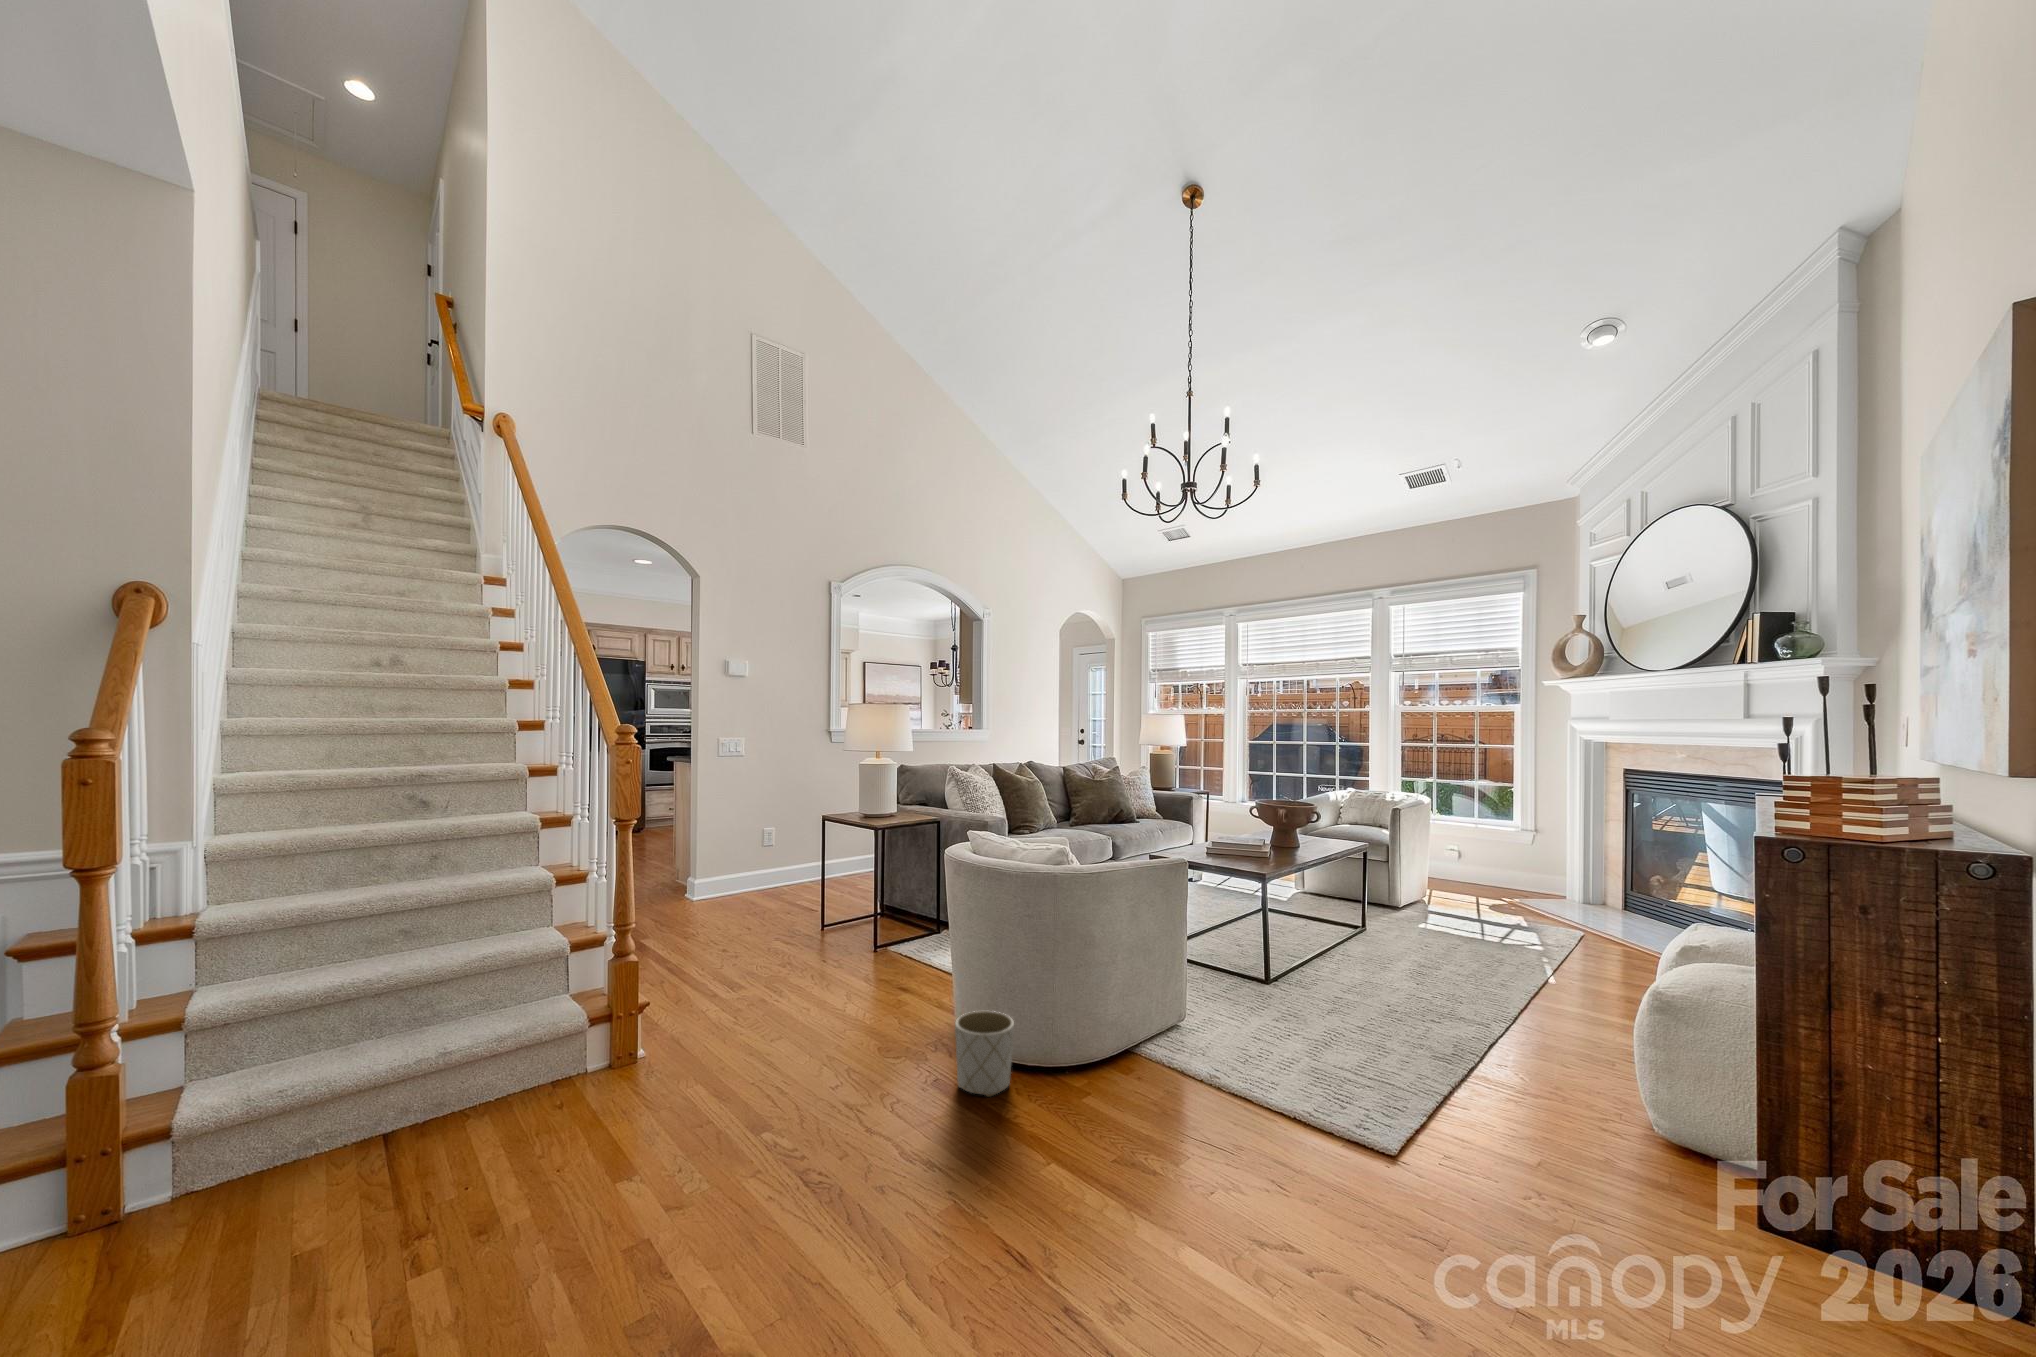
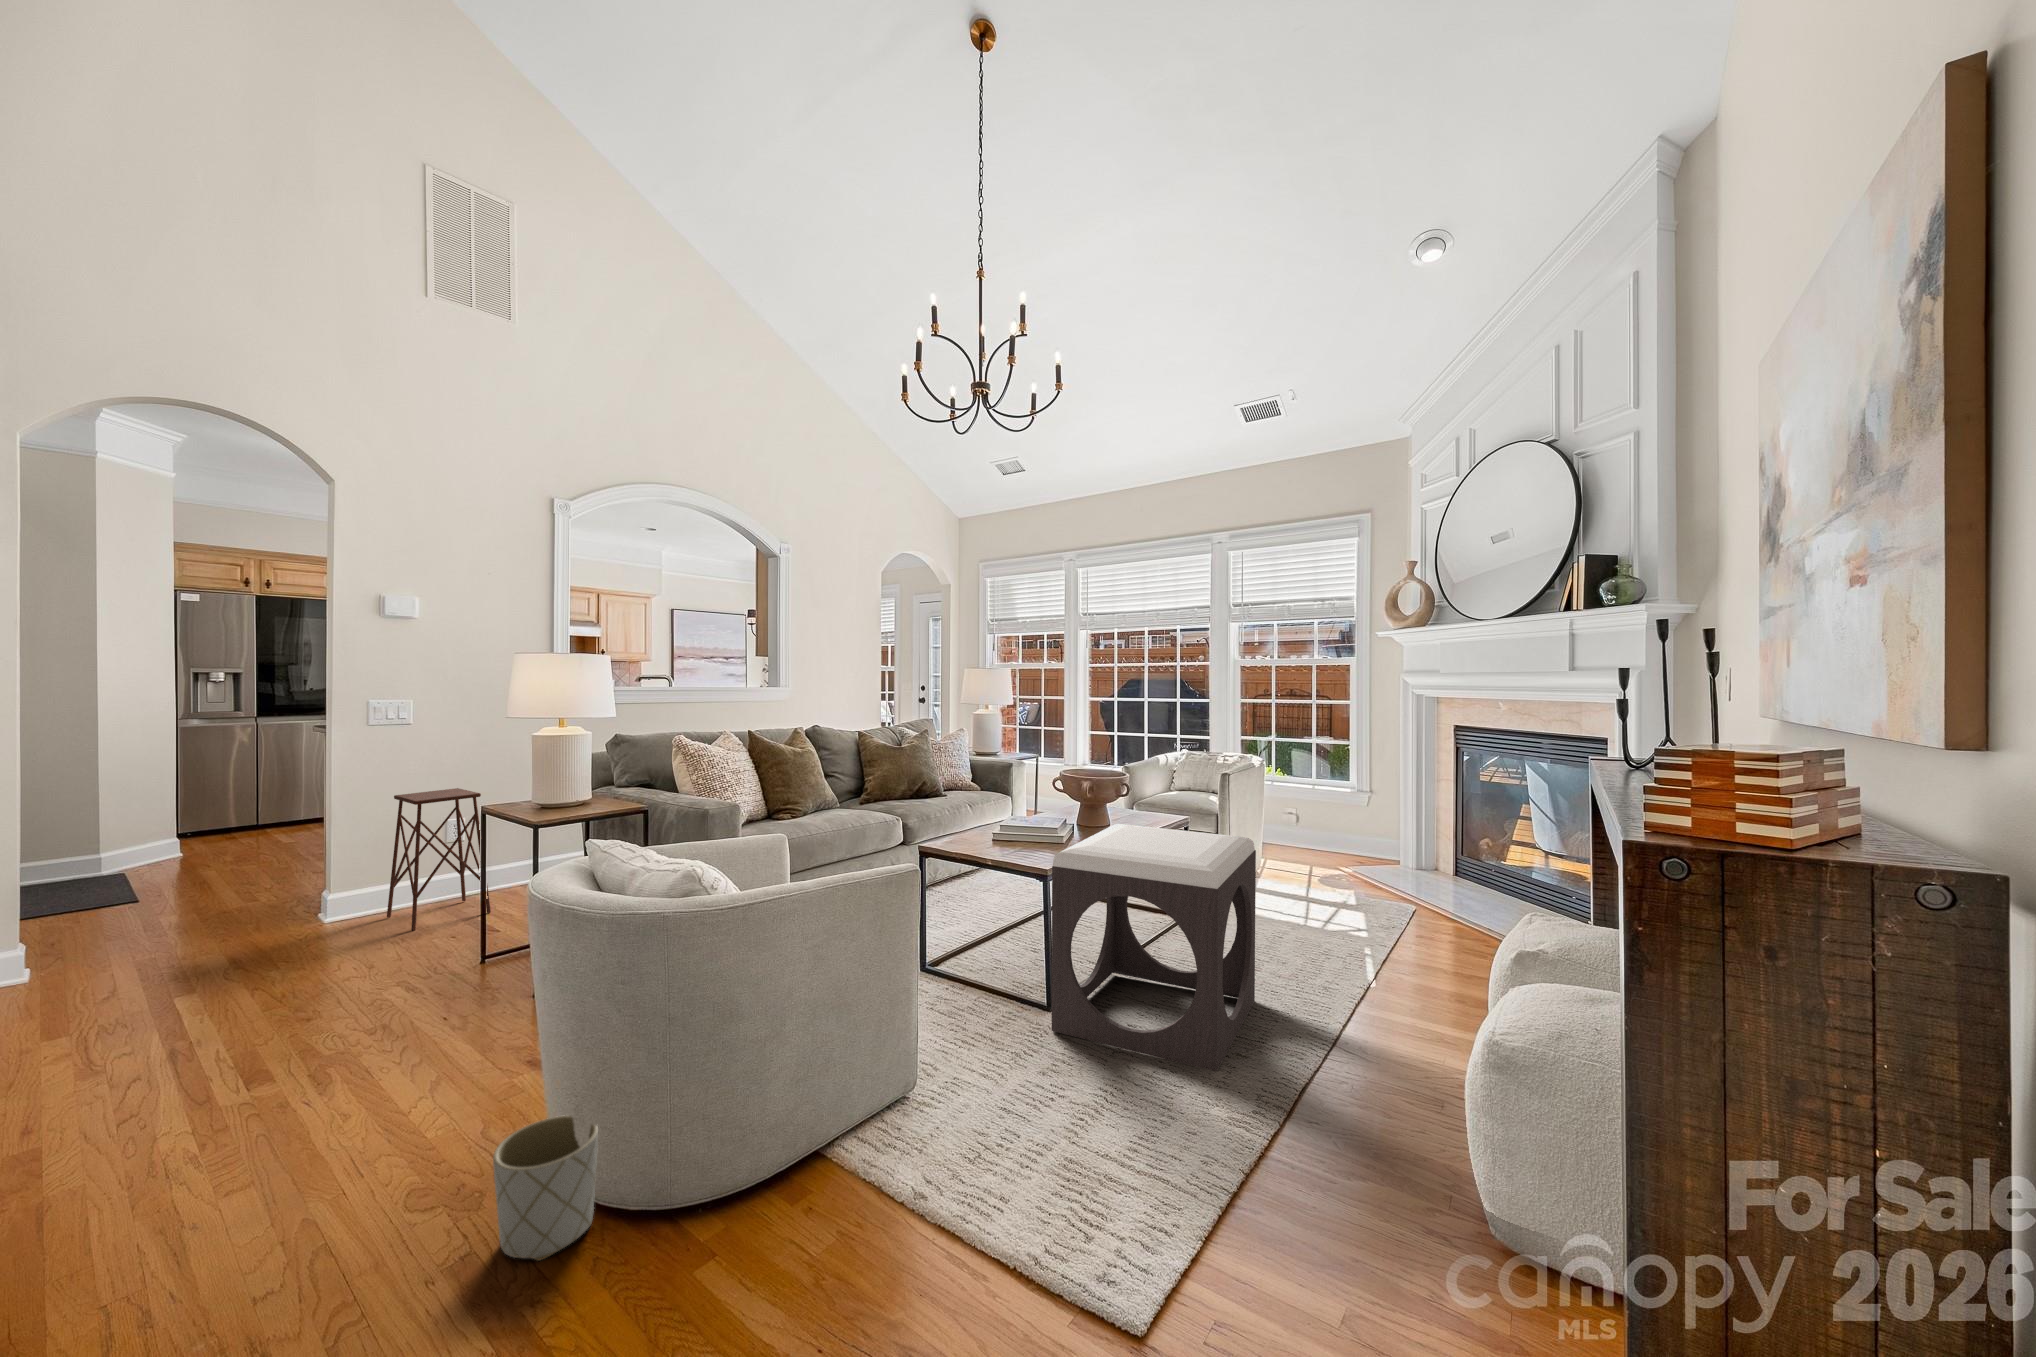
side table: none [714,799,788,909] -> present [387,788,491,931]
footstool: none [1284,841,1451,1036] -> present [1052,824,1256,1071]

